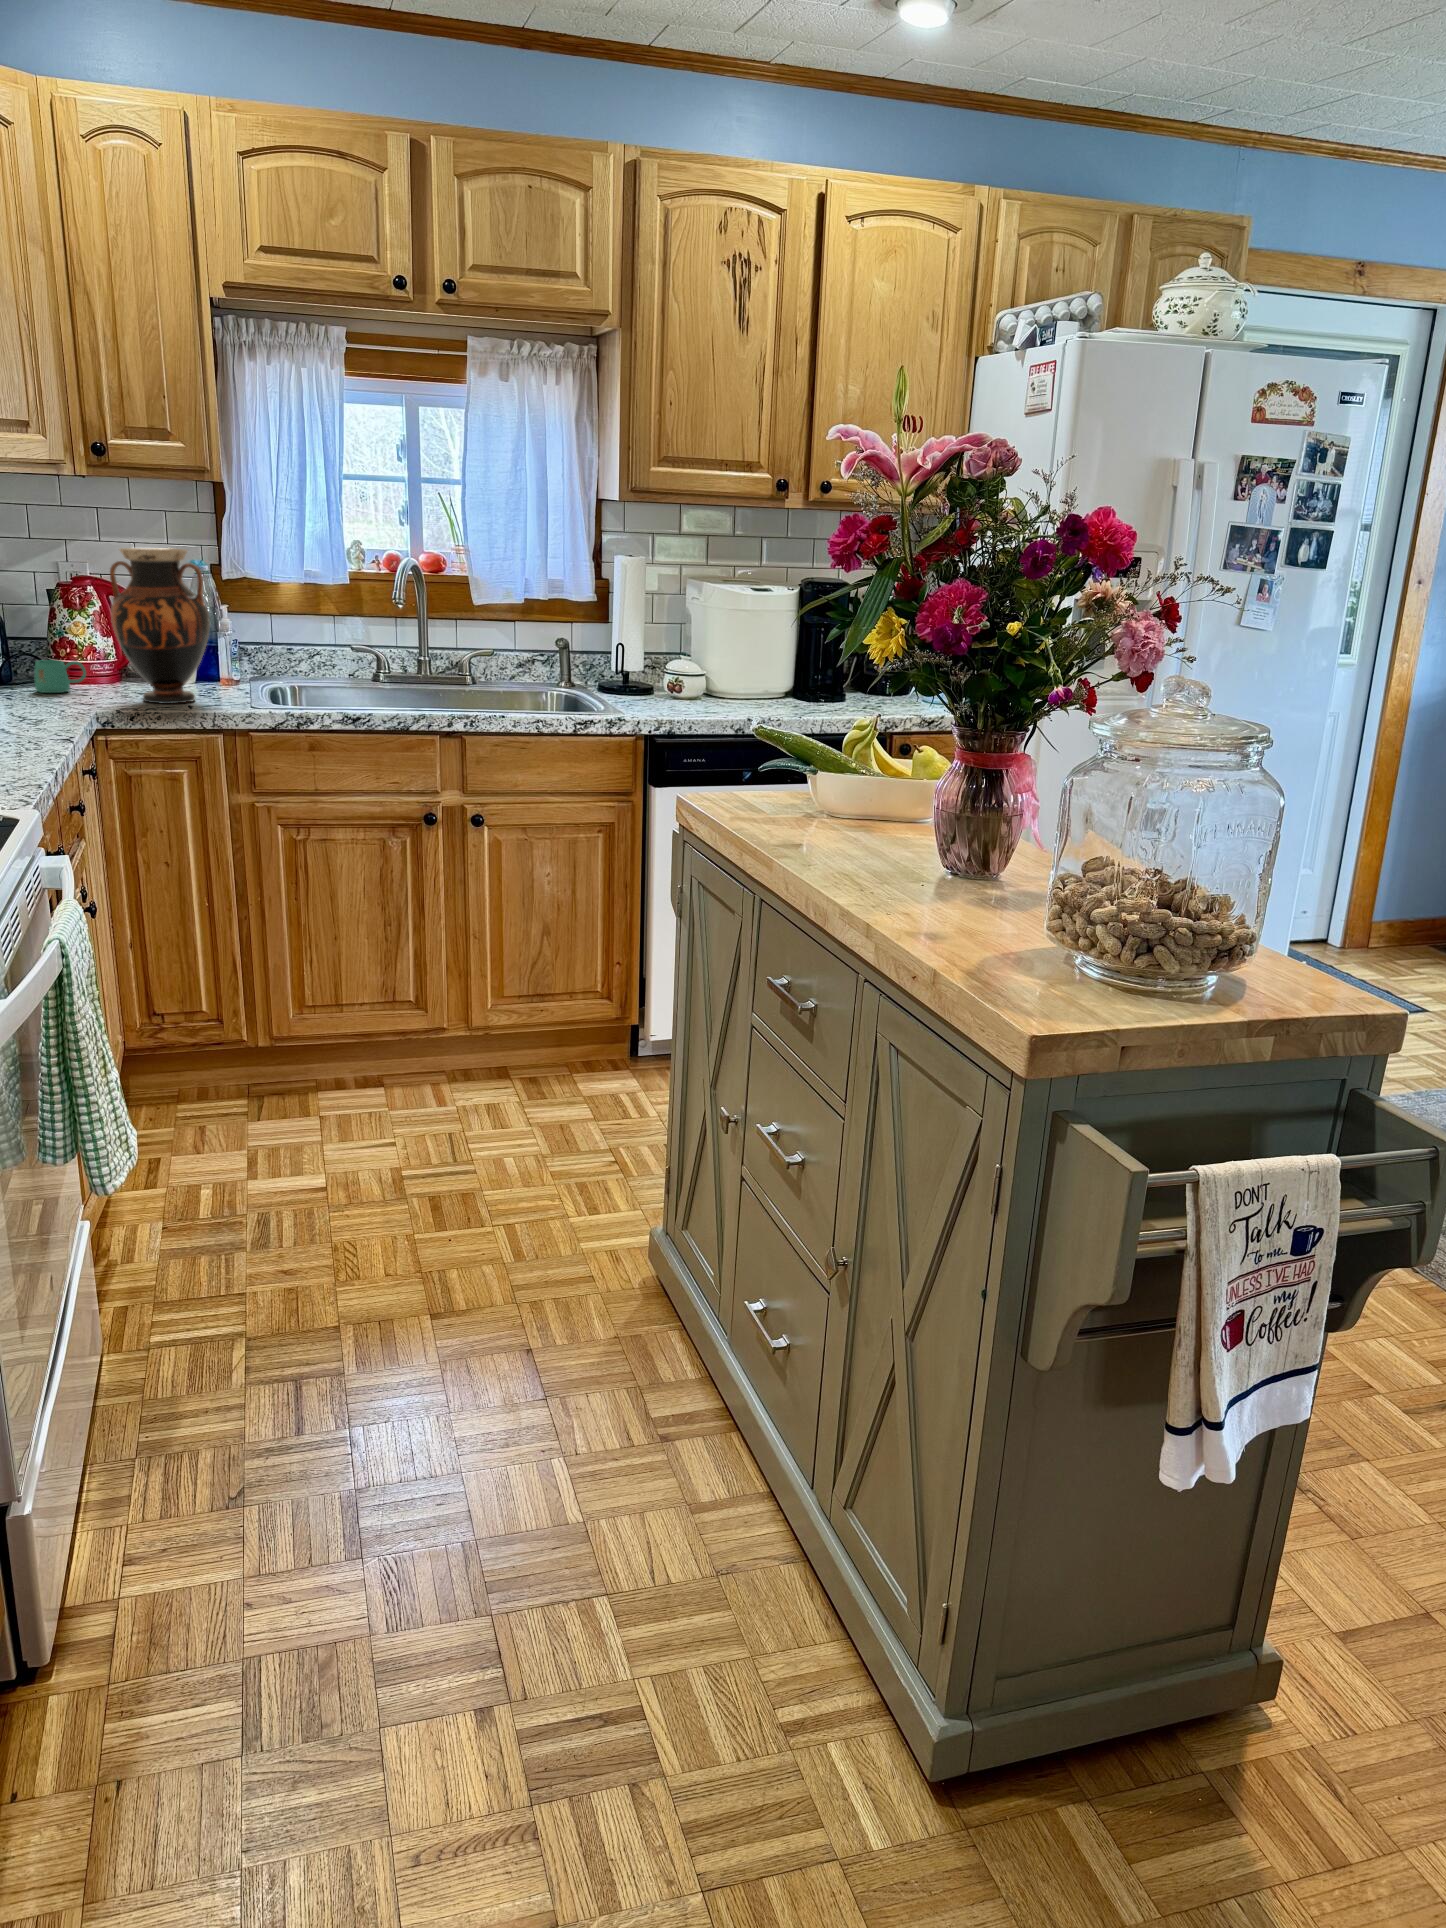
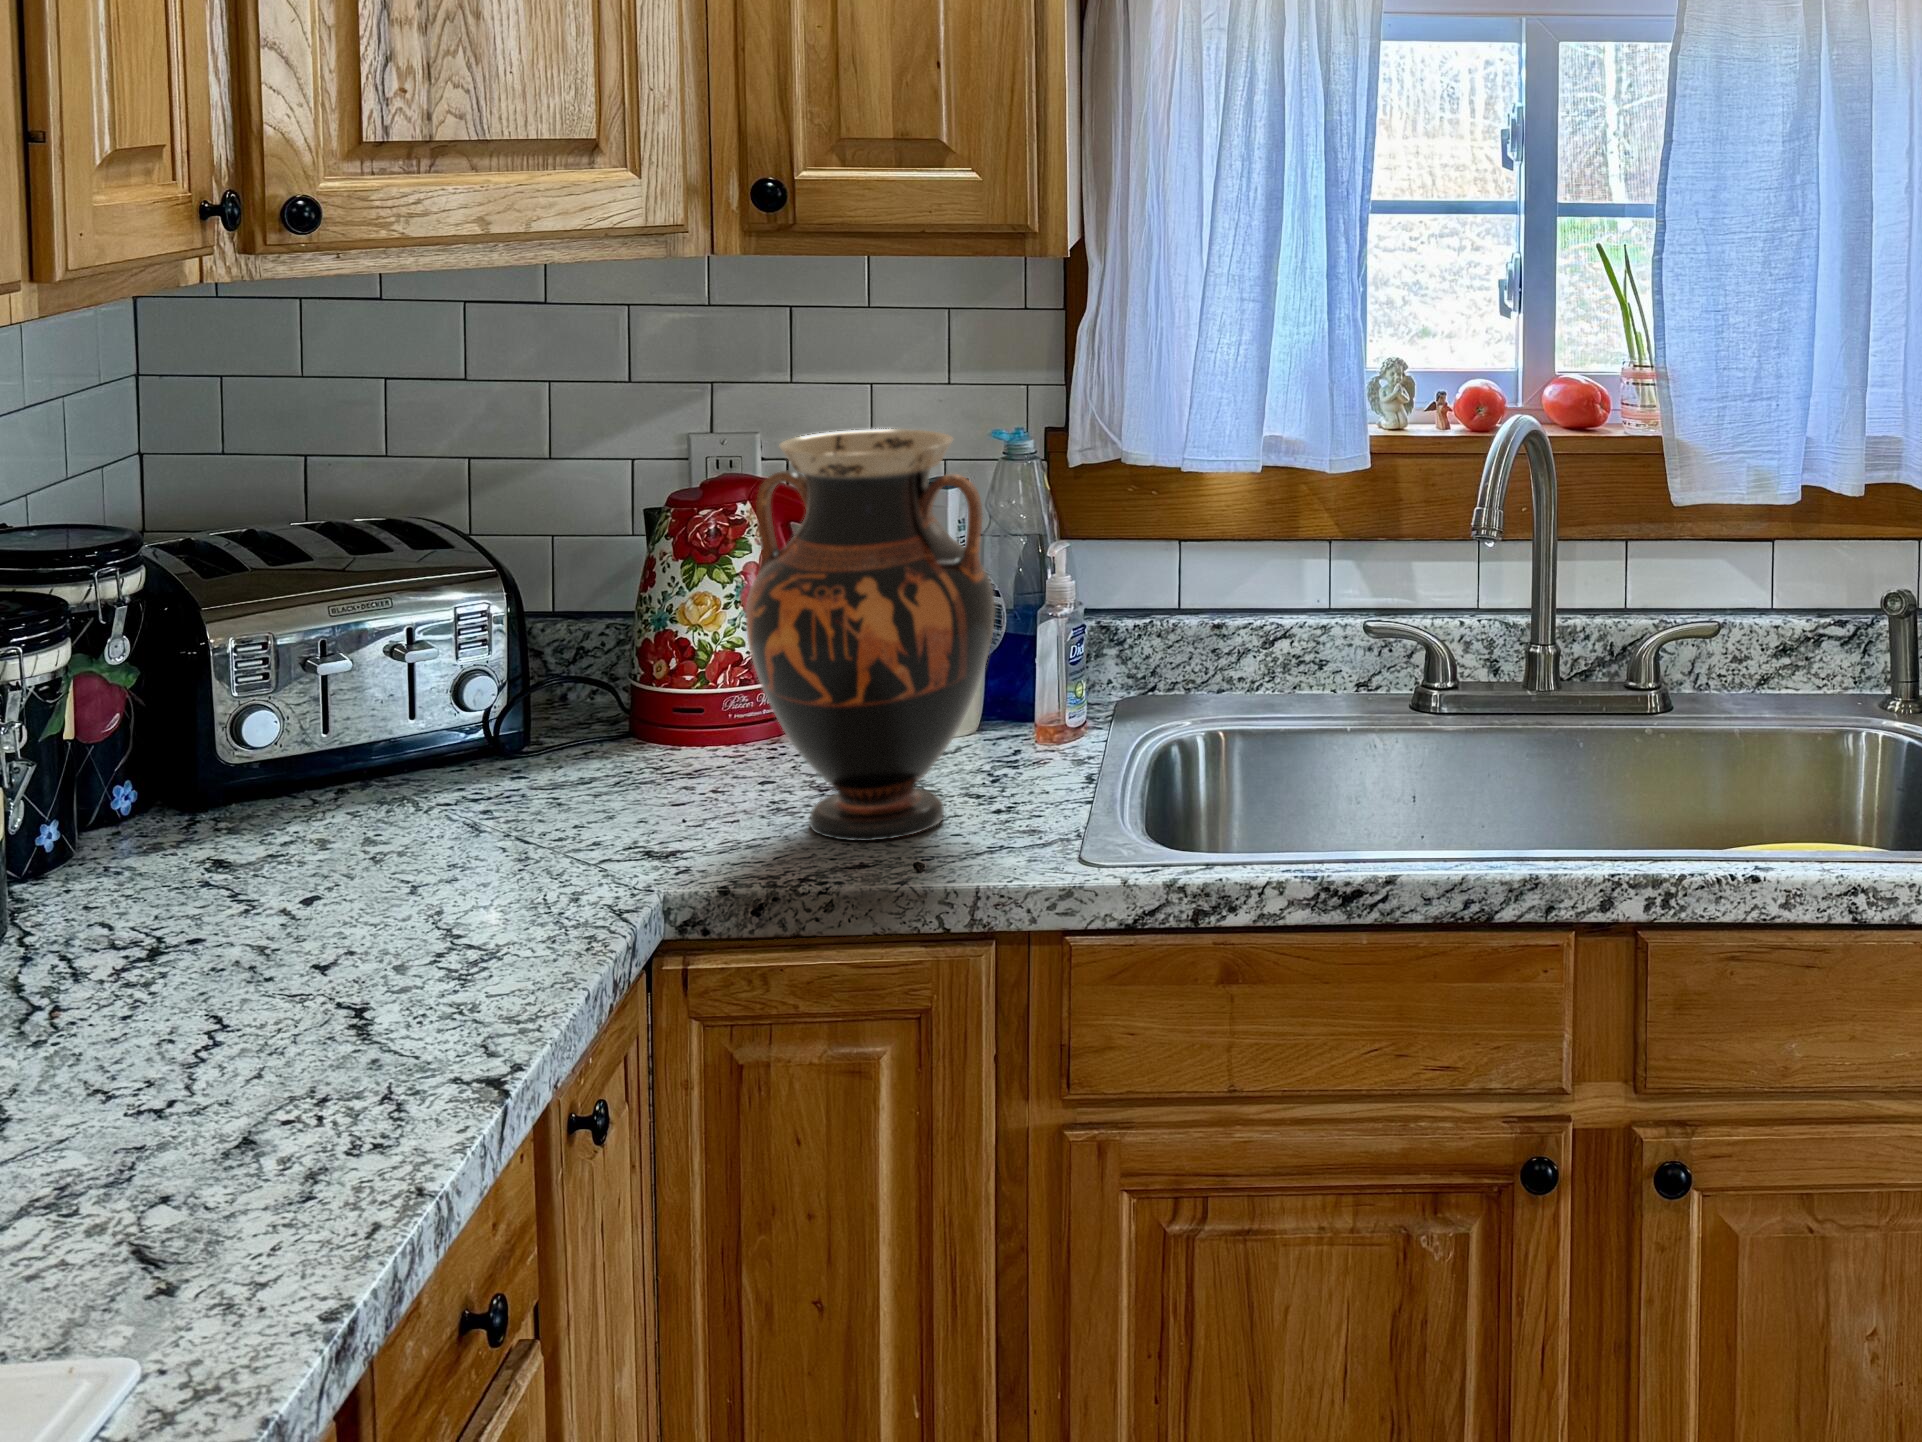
mug: present [34,660,86,693] -> none [568,699,695,790]

